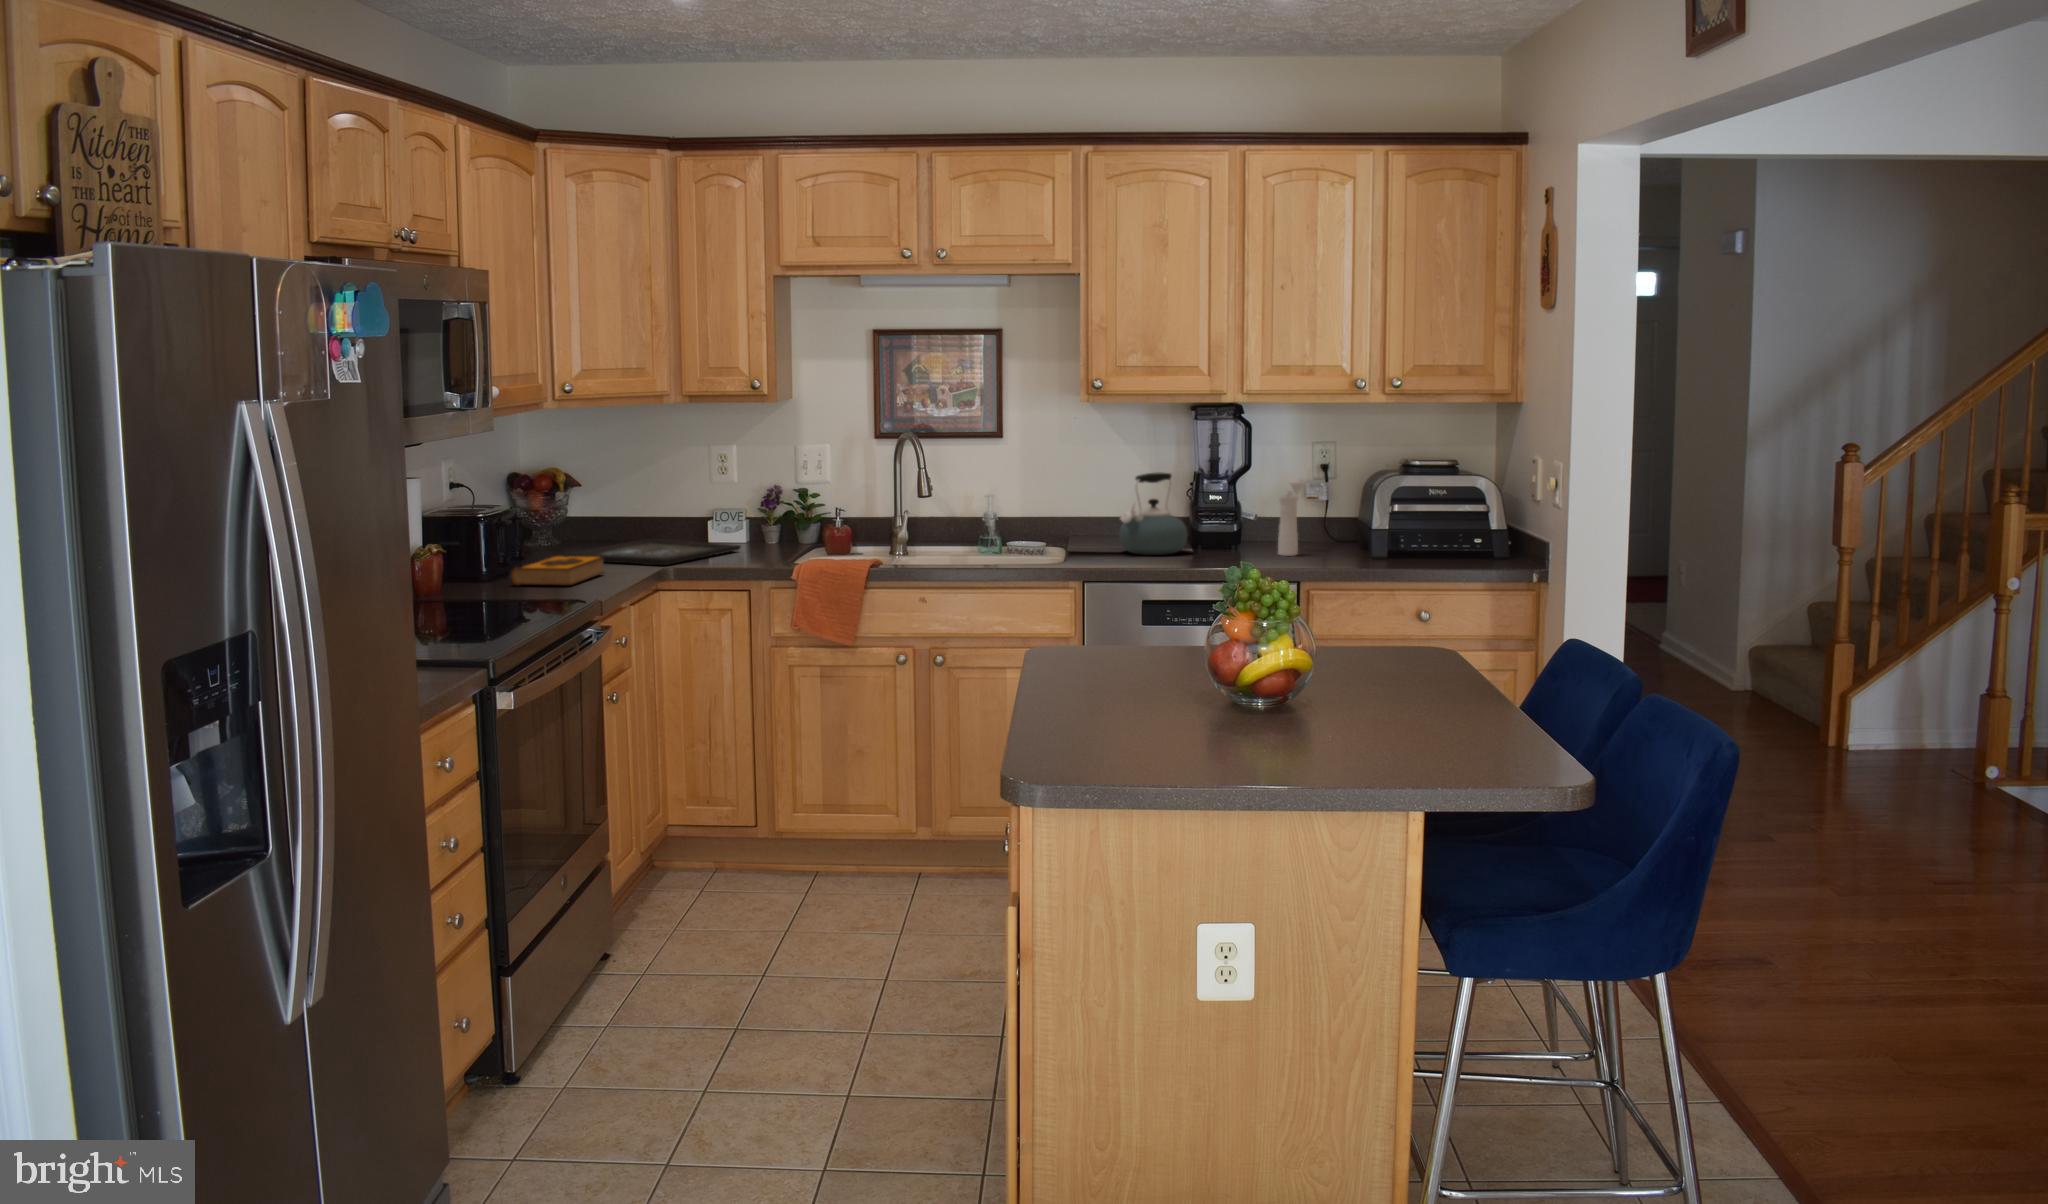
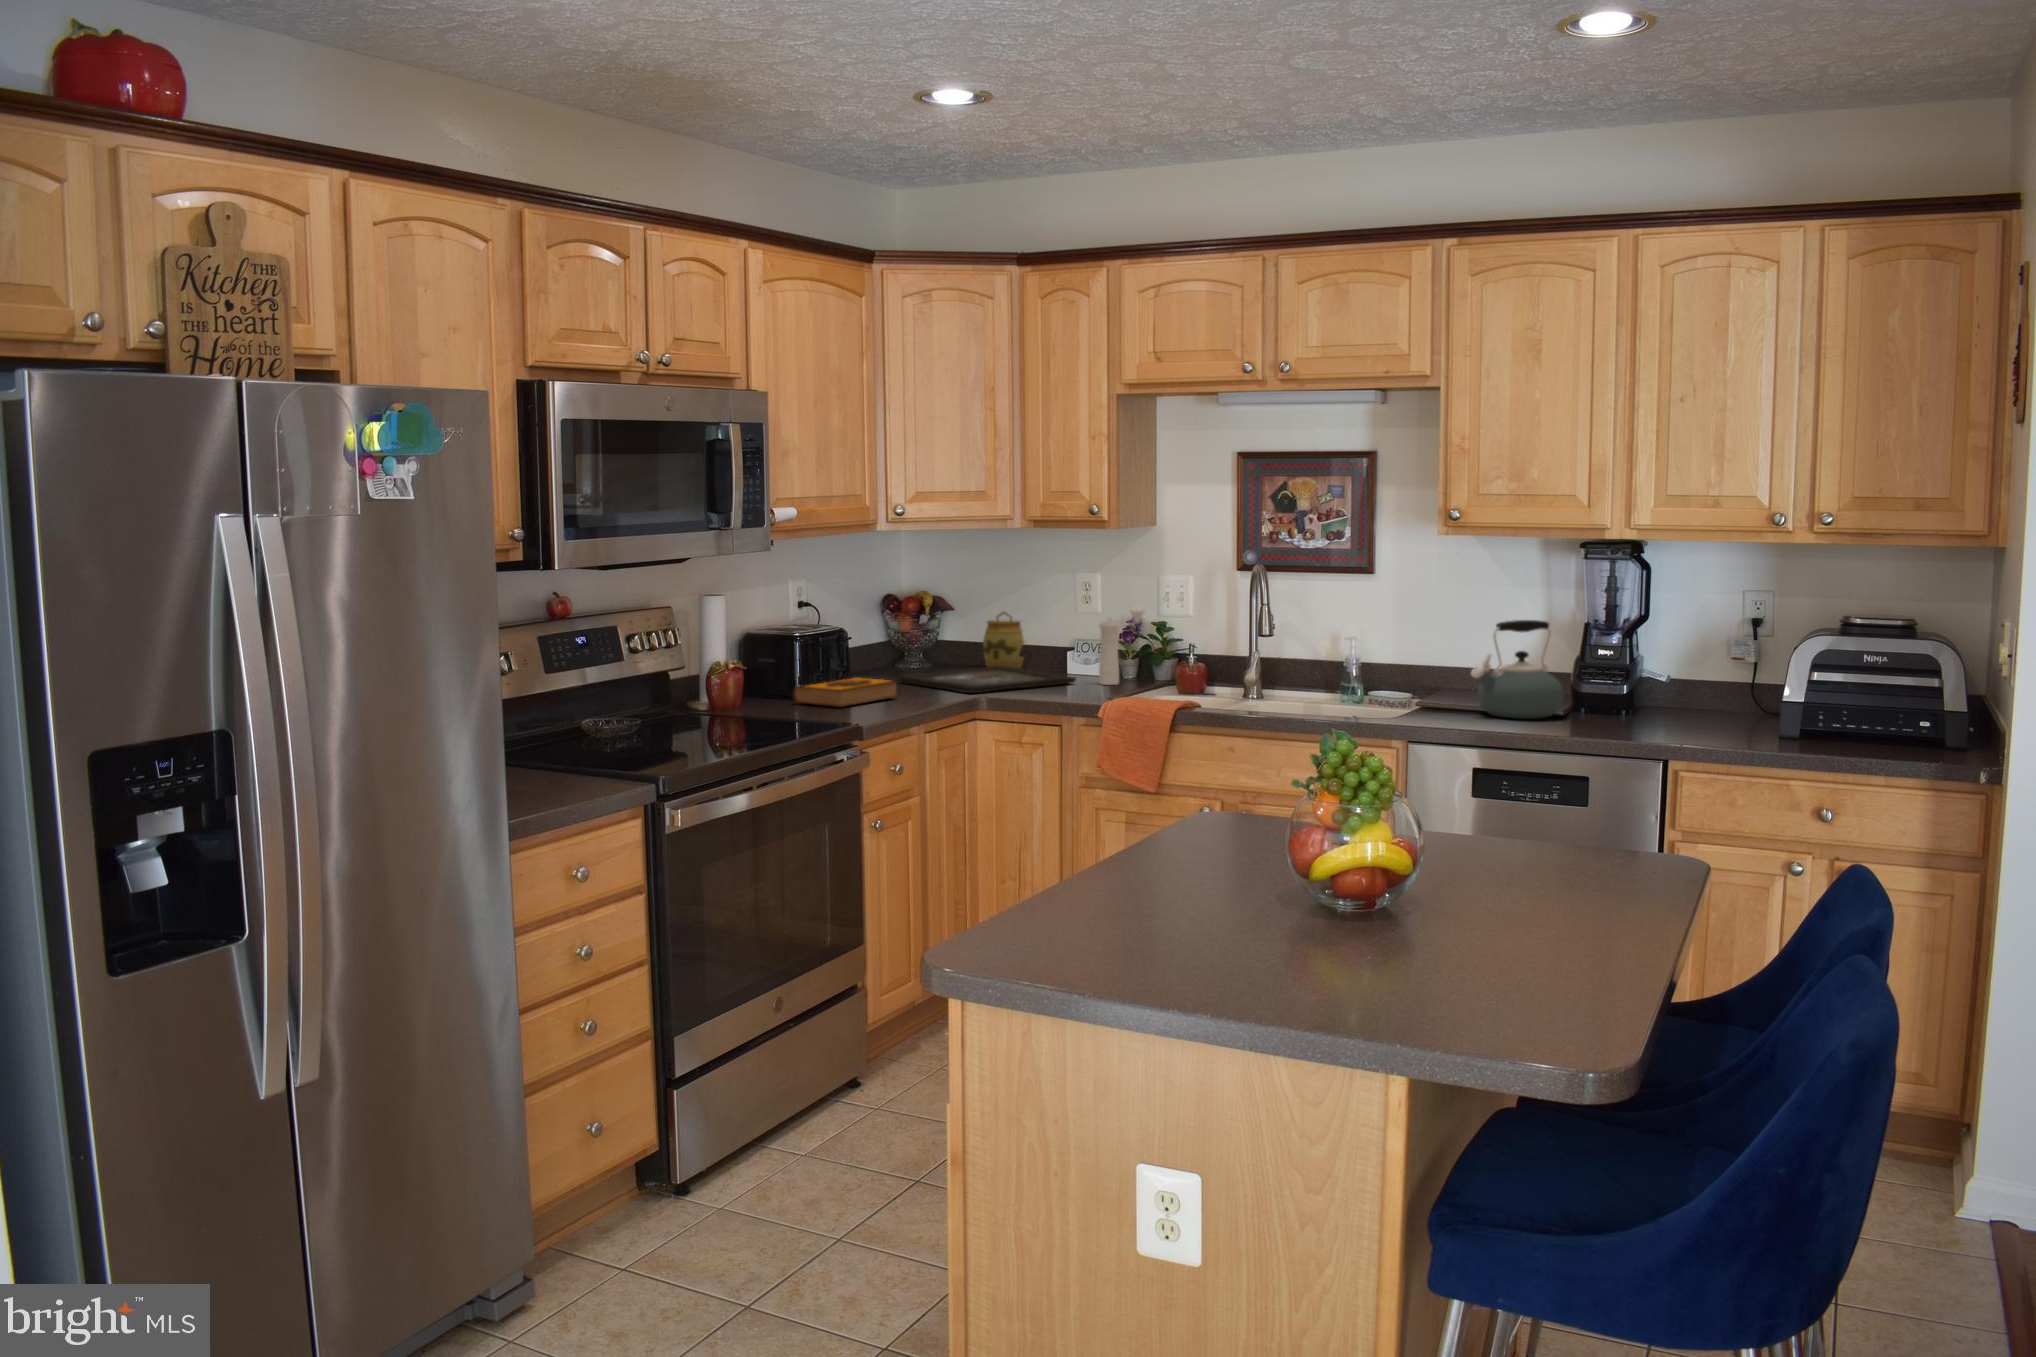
pepper mill: present [1278,478,1304,556] -> present [1099,606,1144,685]
jar: none [614,486,658,543] -> present [983,612,1024,668]

